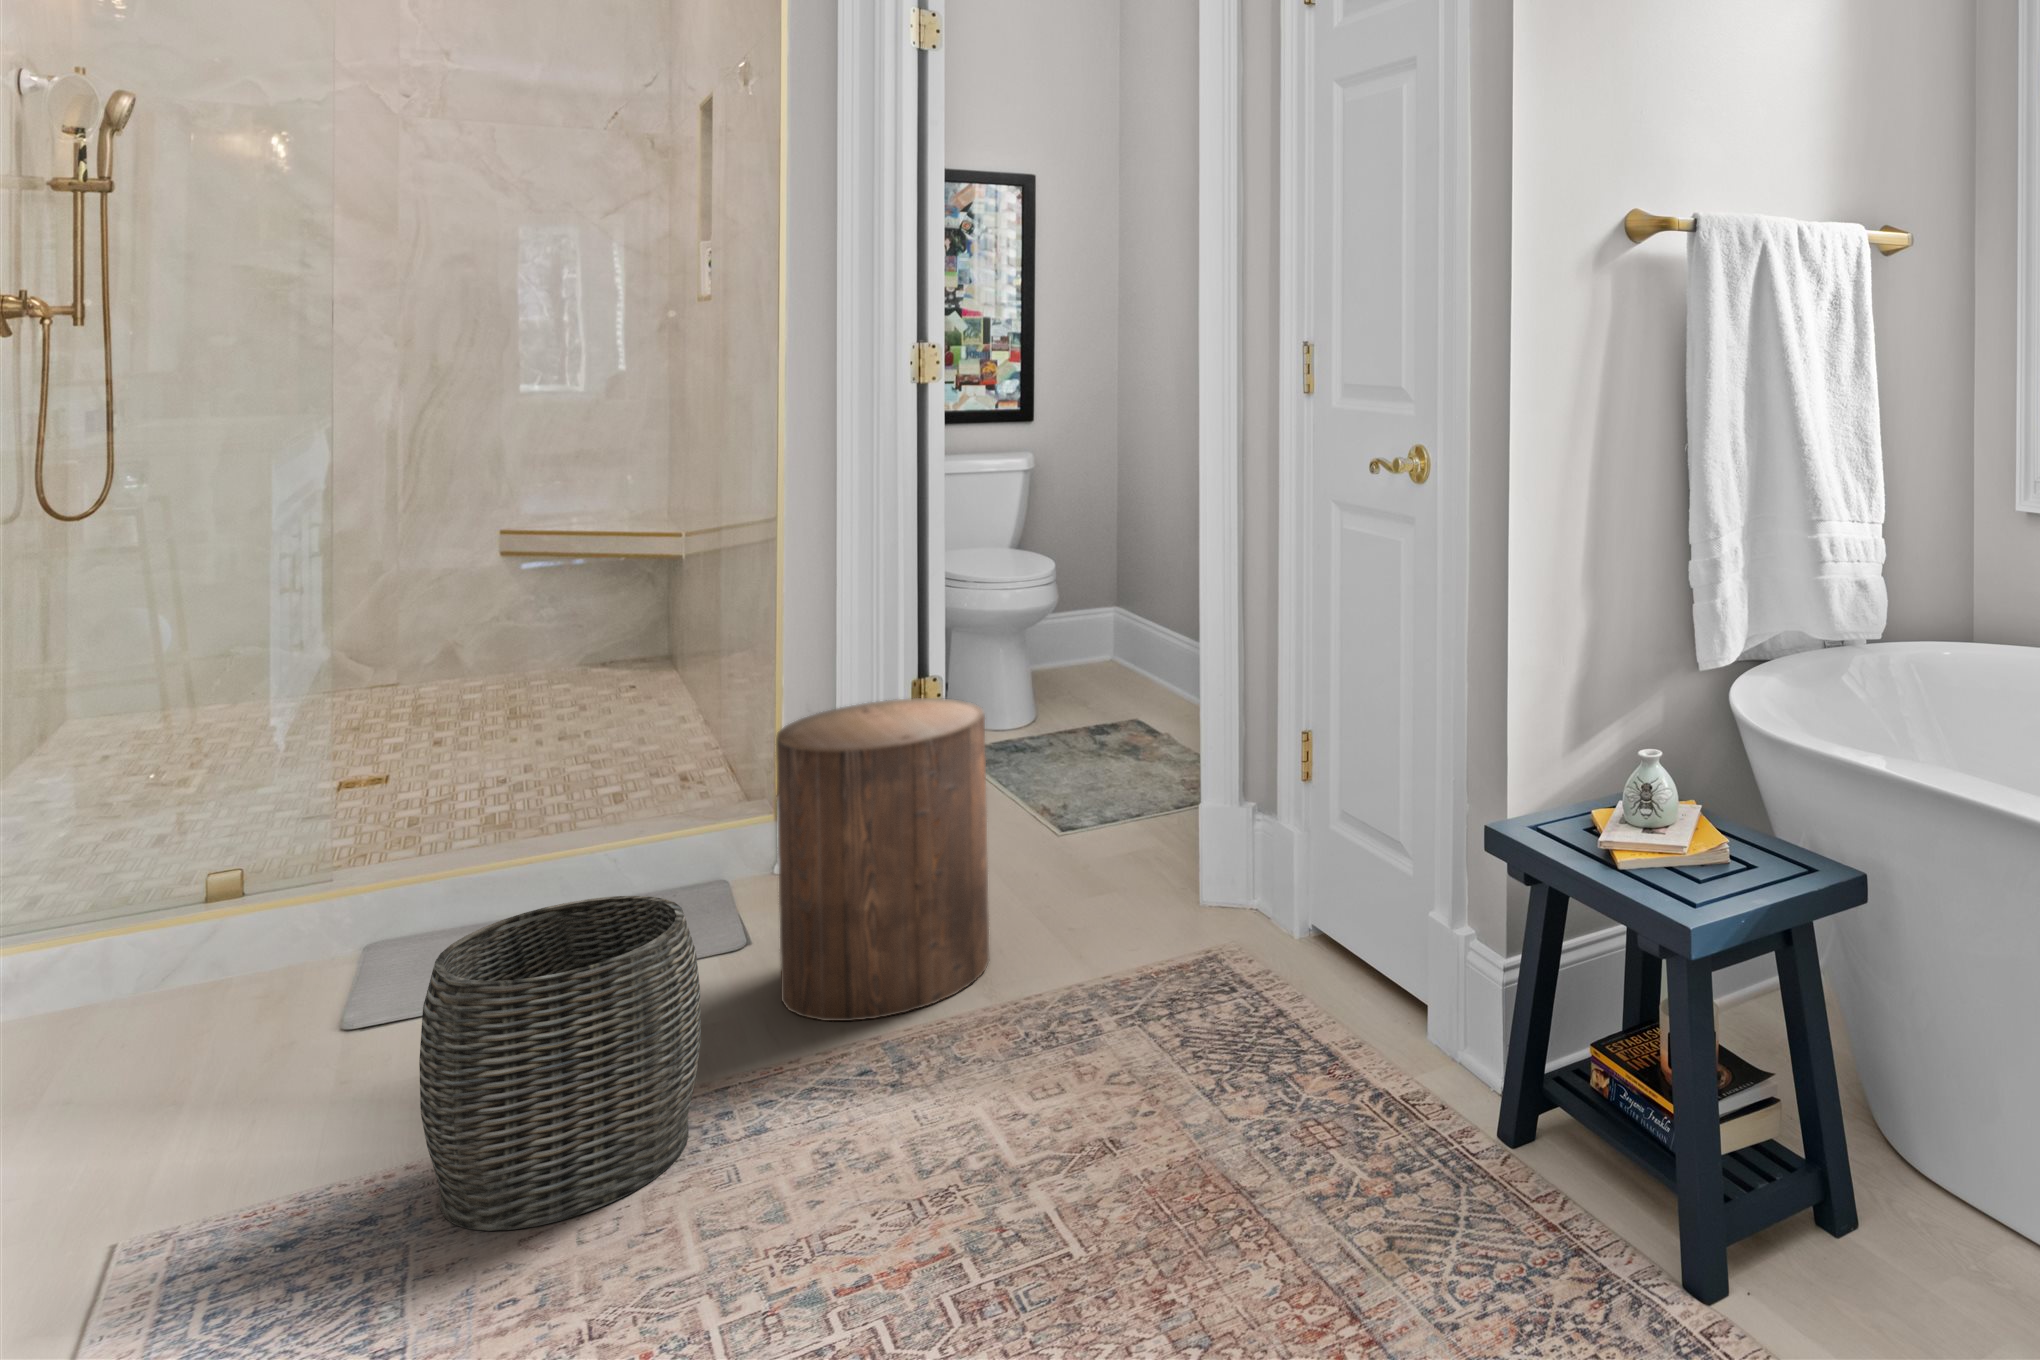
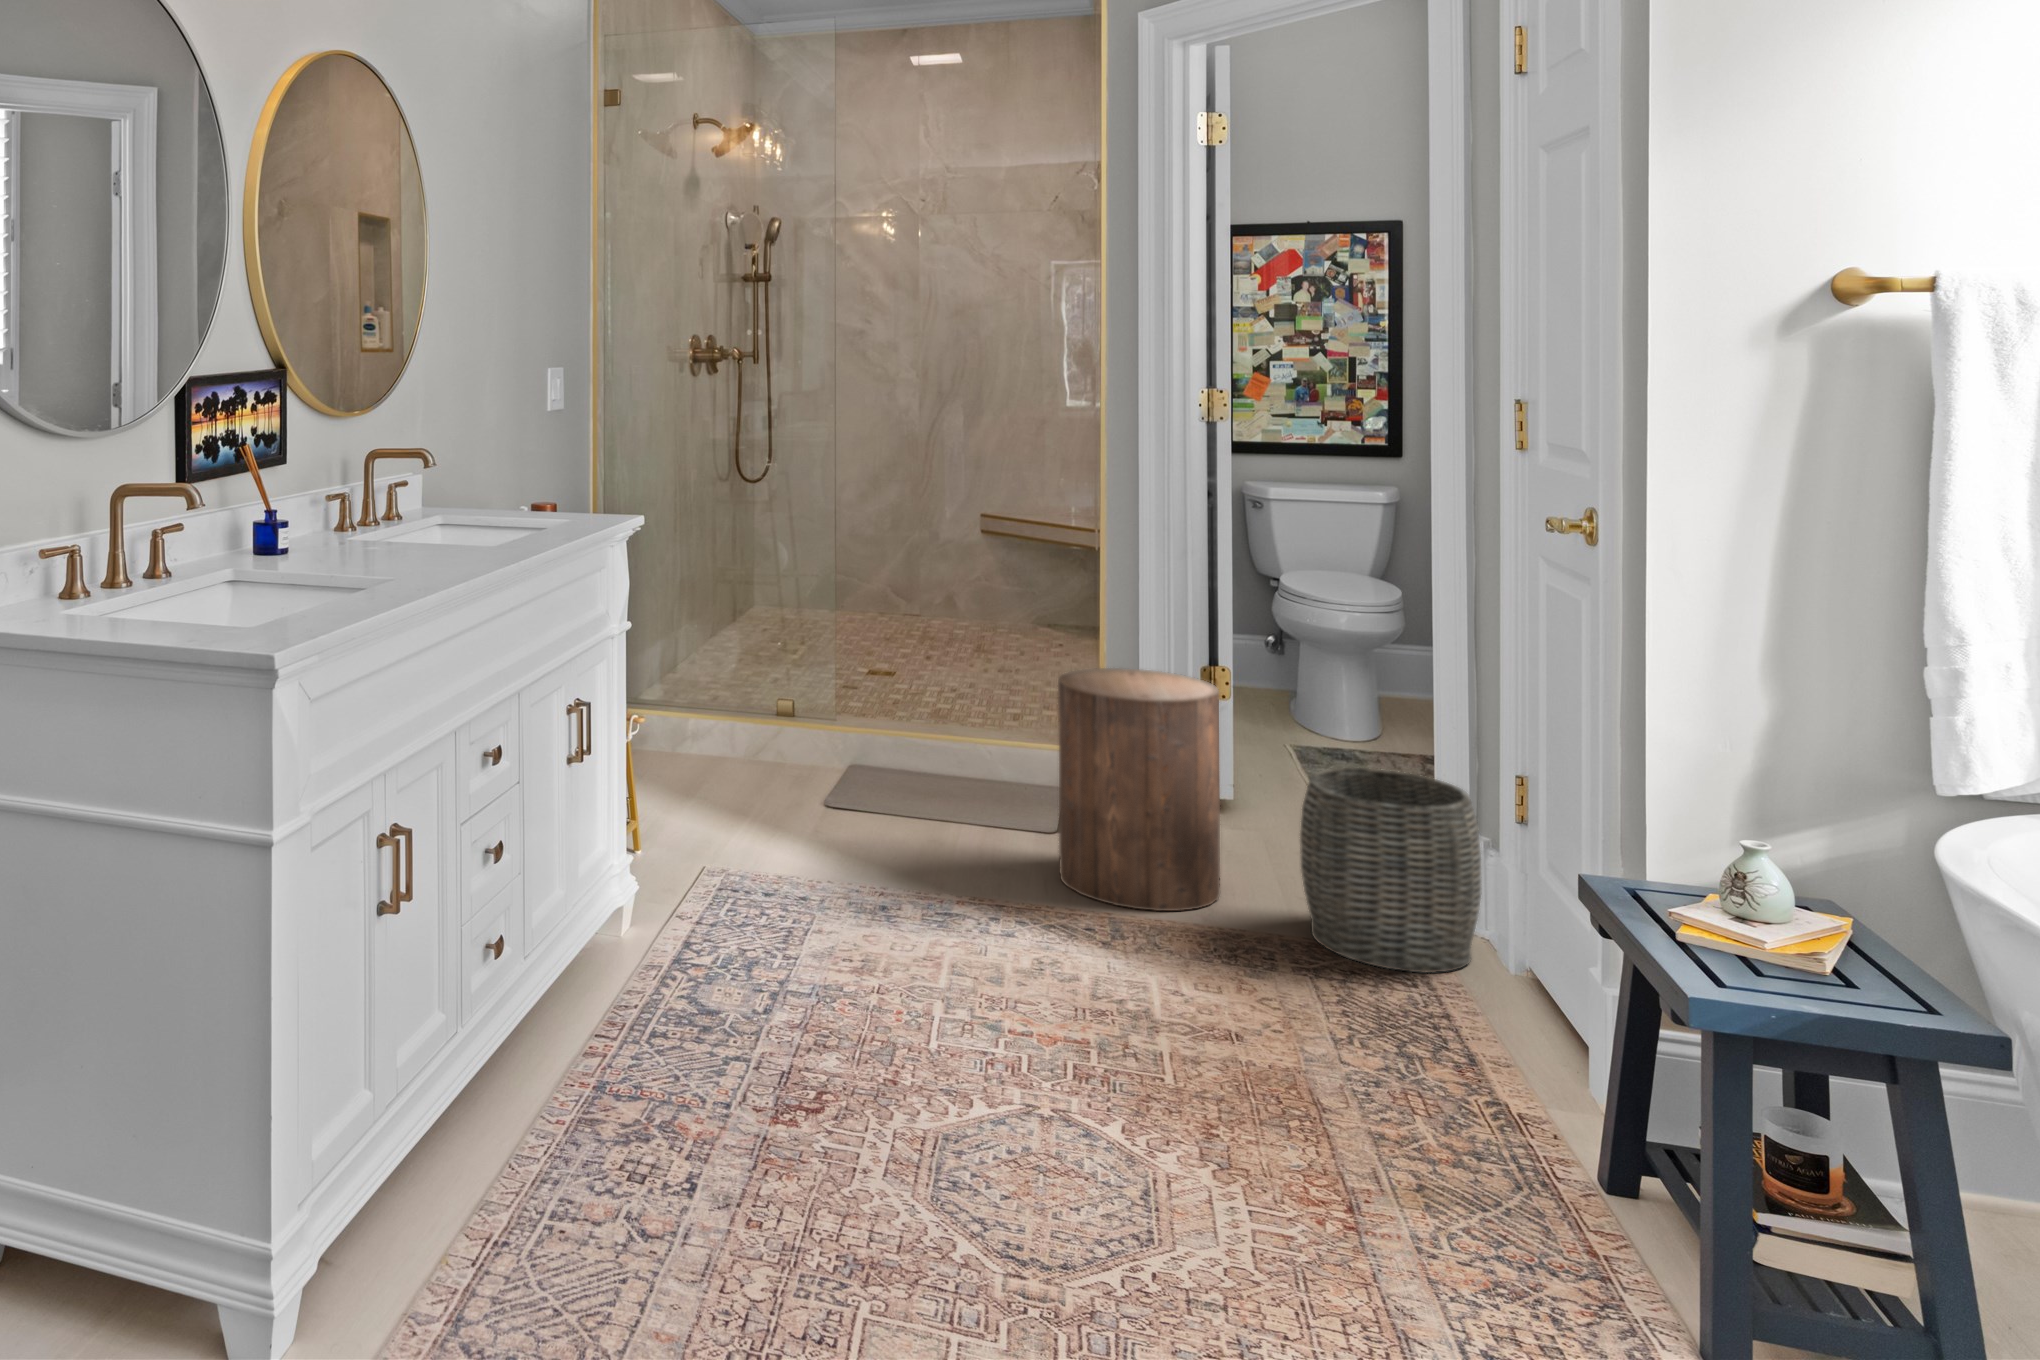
woven basket: present [419,896,701,1231] -> present [1300,768,1481,973]

